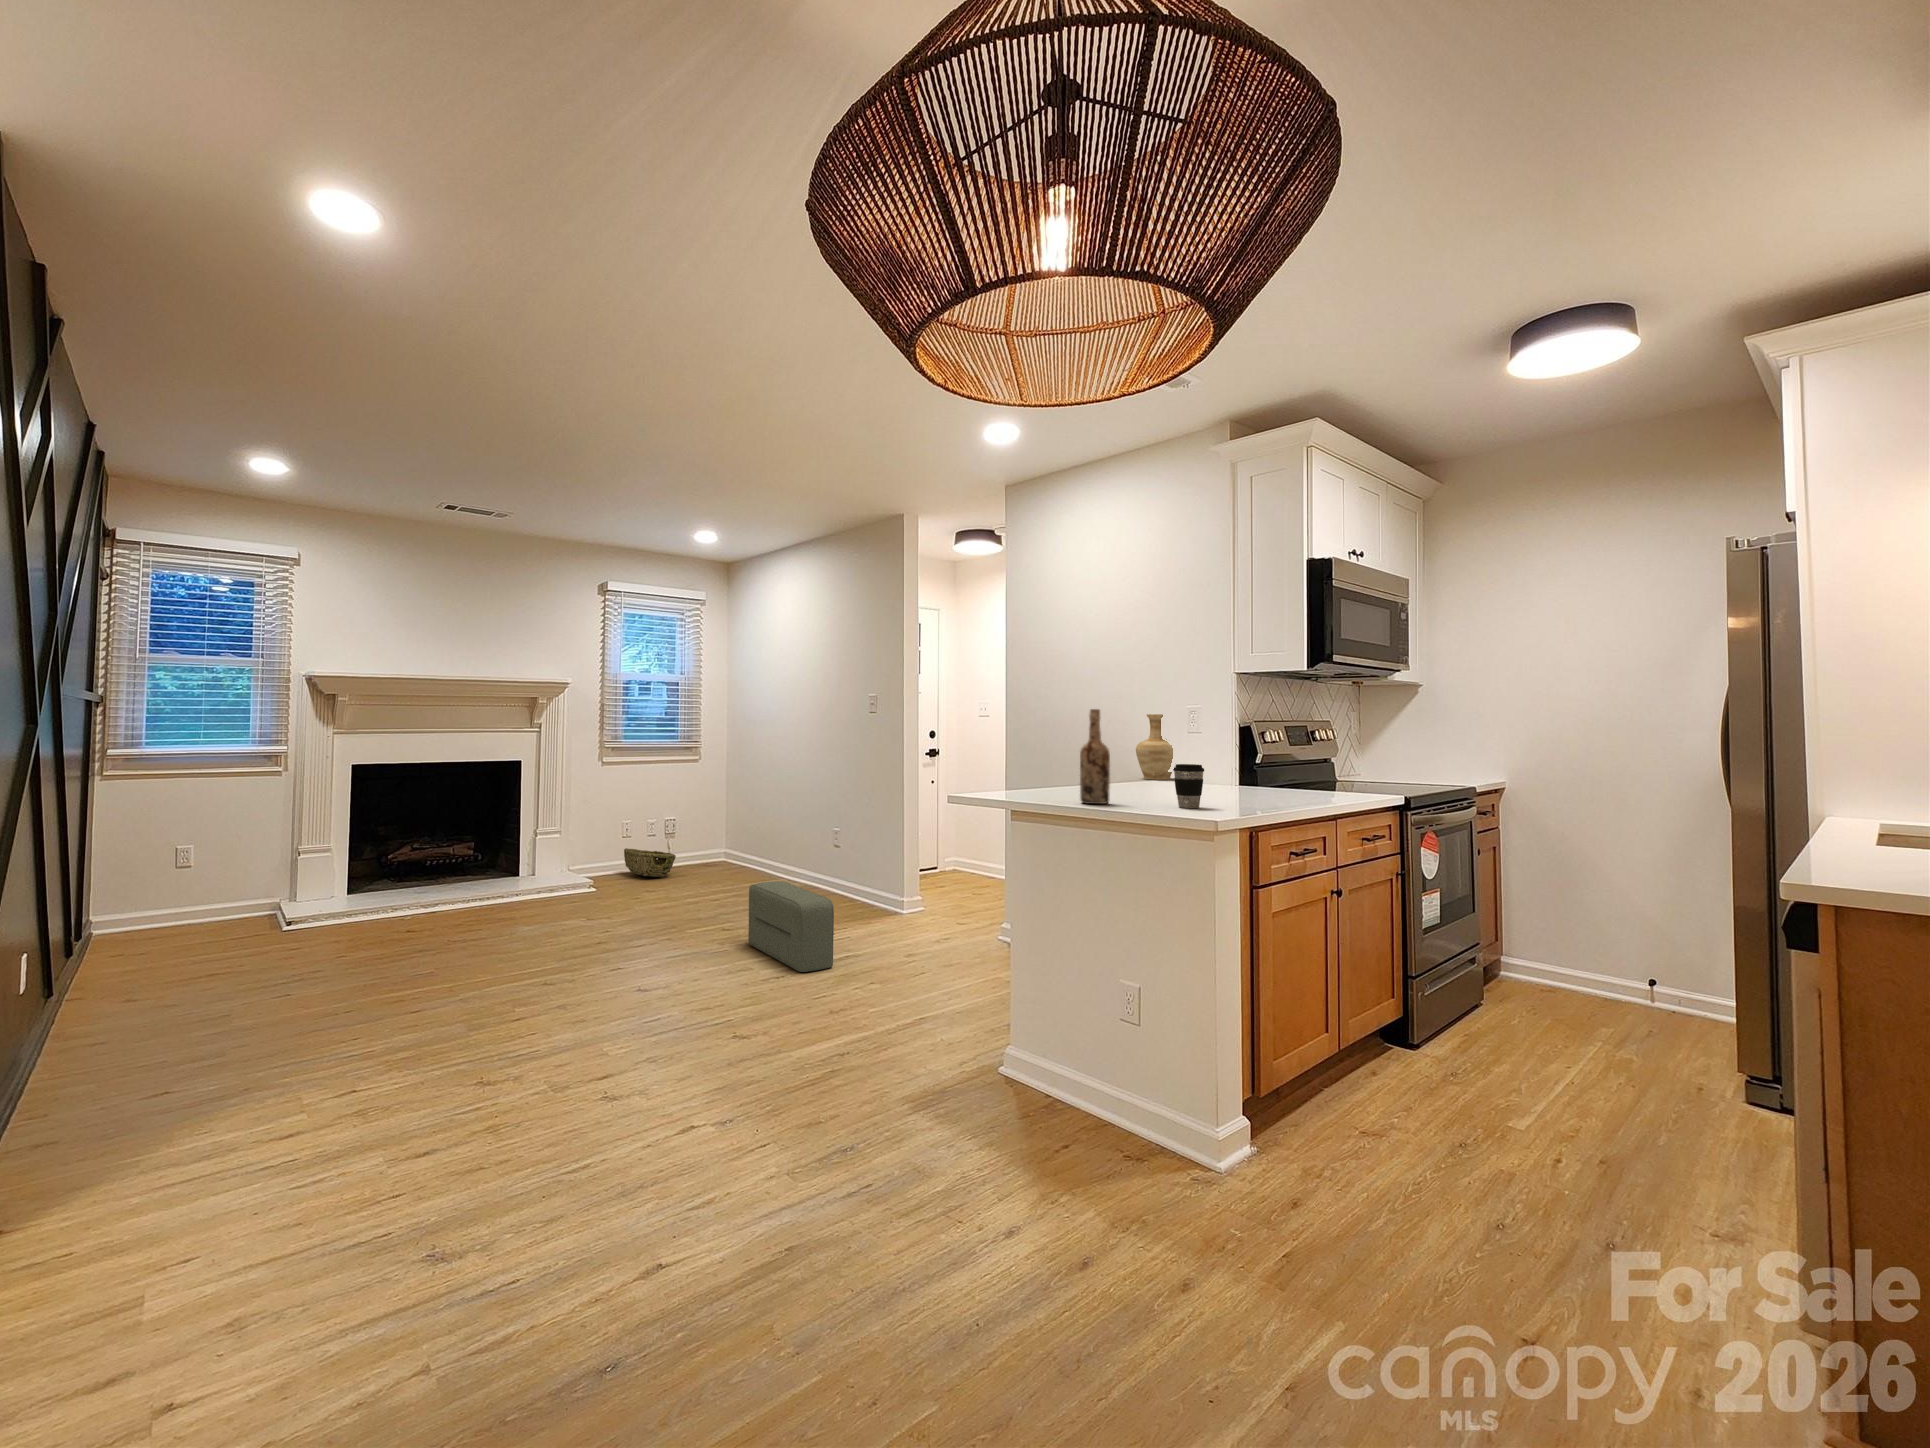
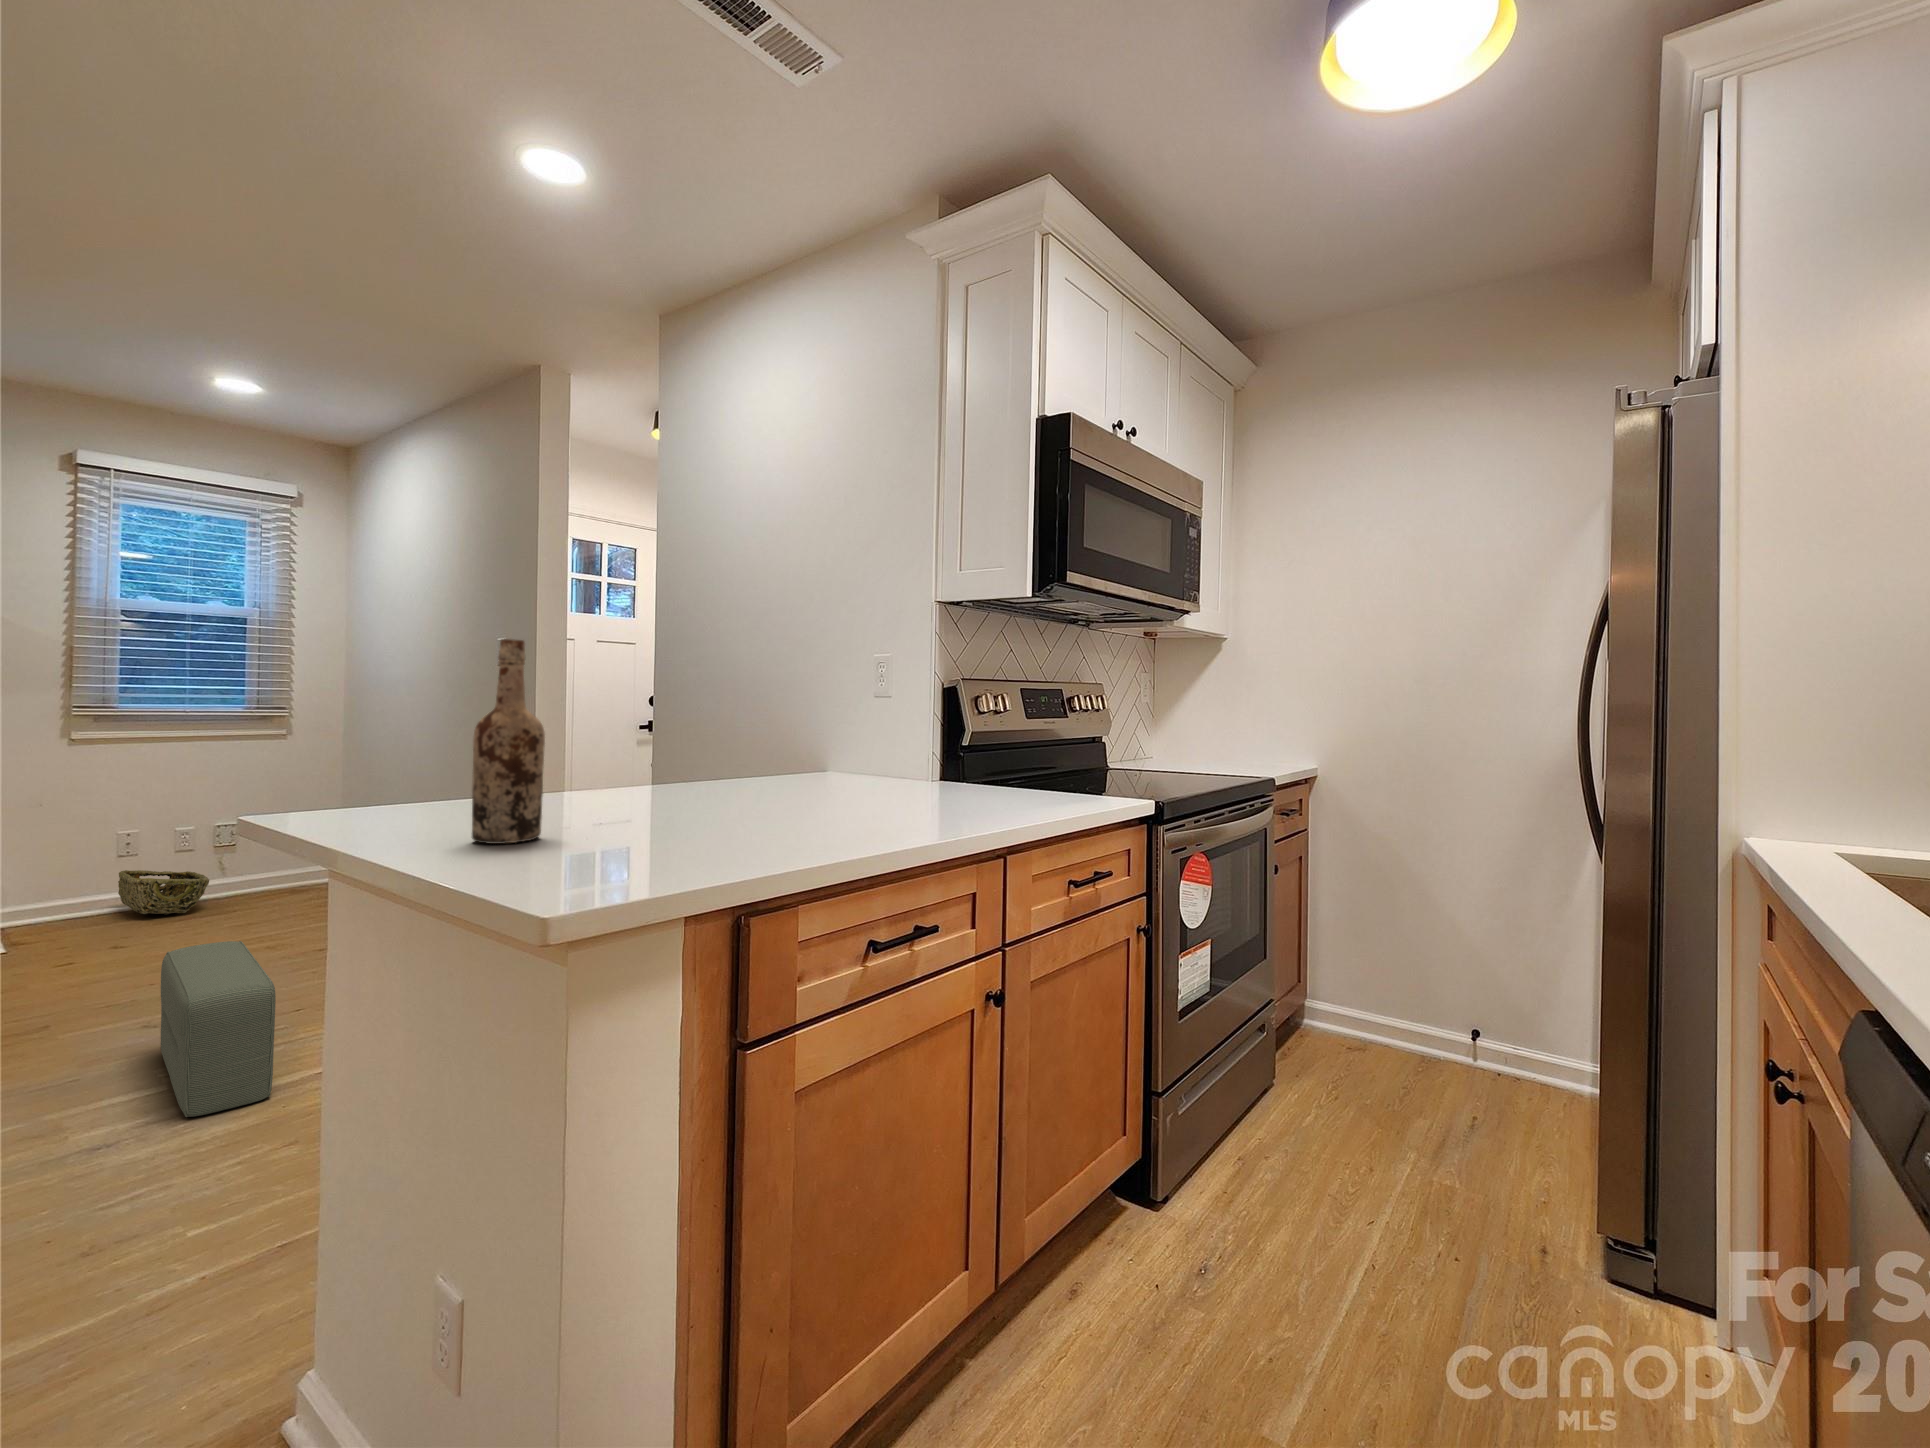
vase: present [1136,714,1173,780] -> none [807,667,872,769]
coffee cup: present [1173,764,1204,808] -> none [651,757,718,852]

